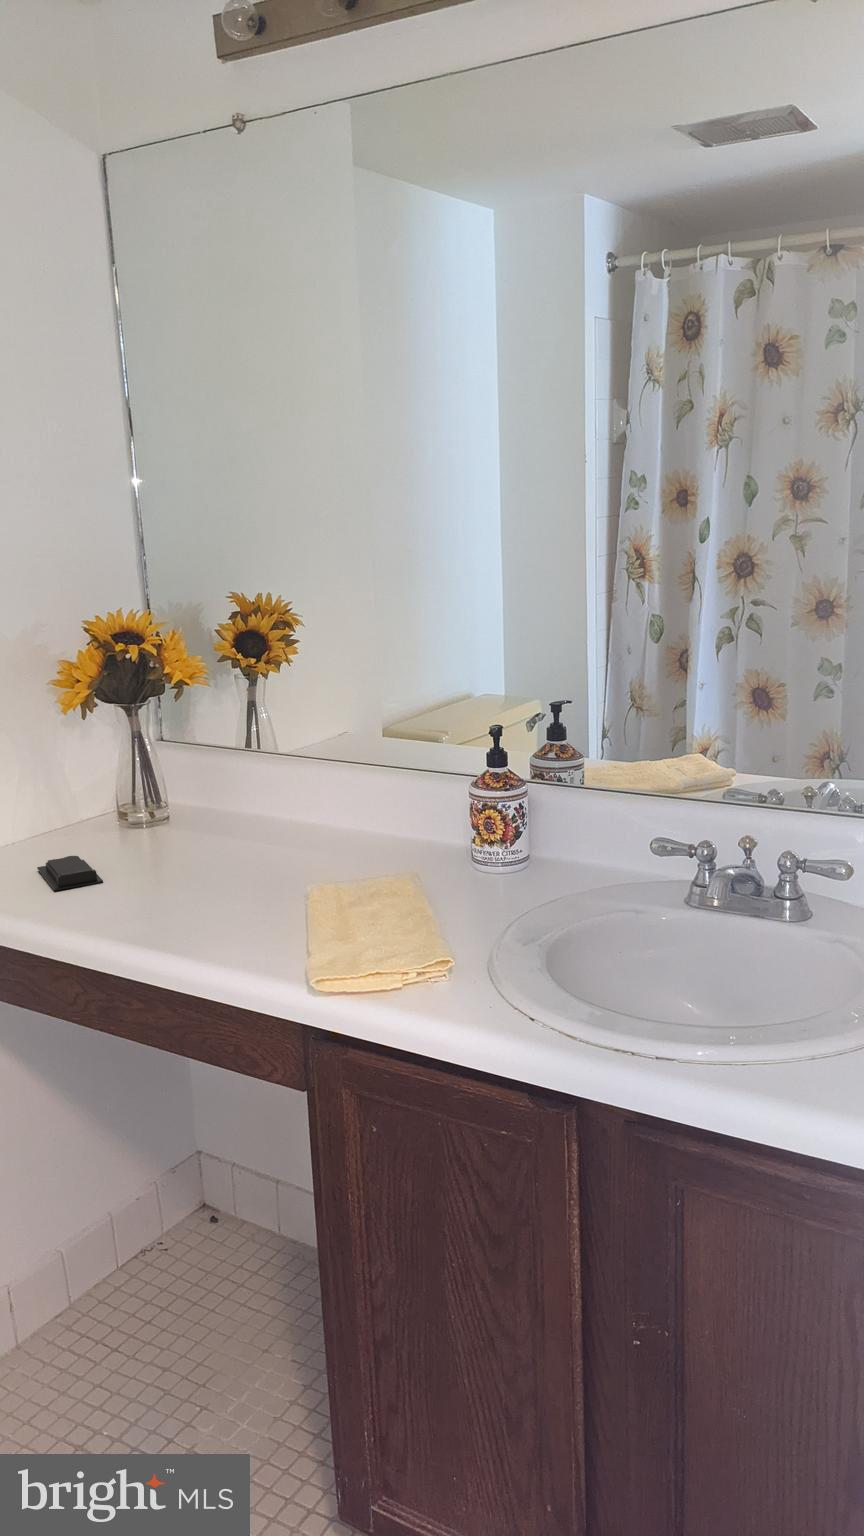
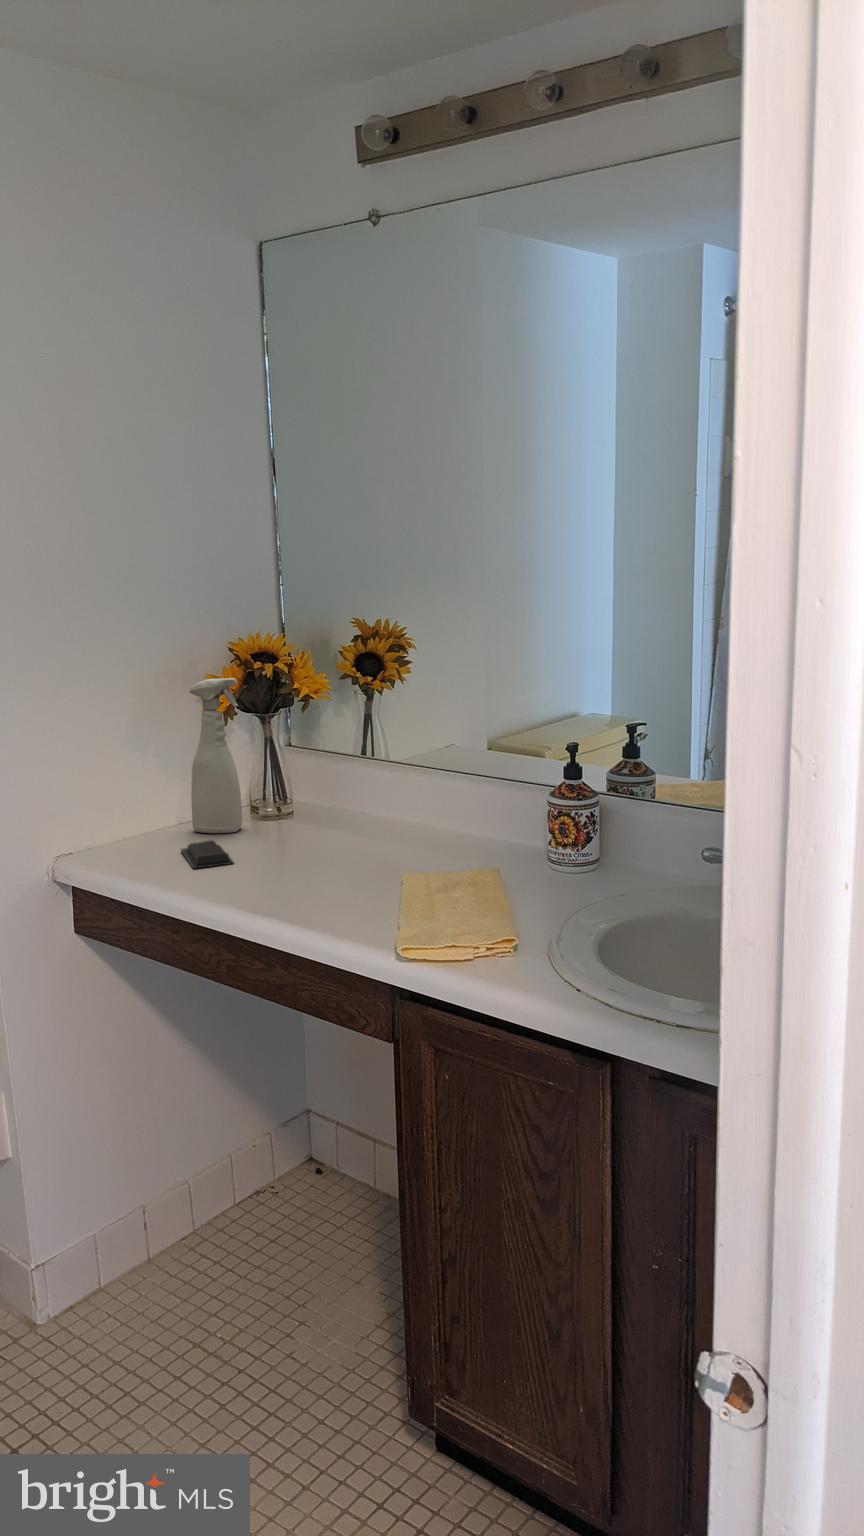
spray bottle: none [39,664,109,846] -> present [189,678,242,833]

